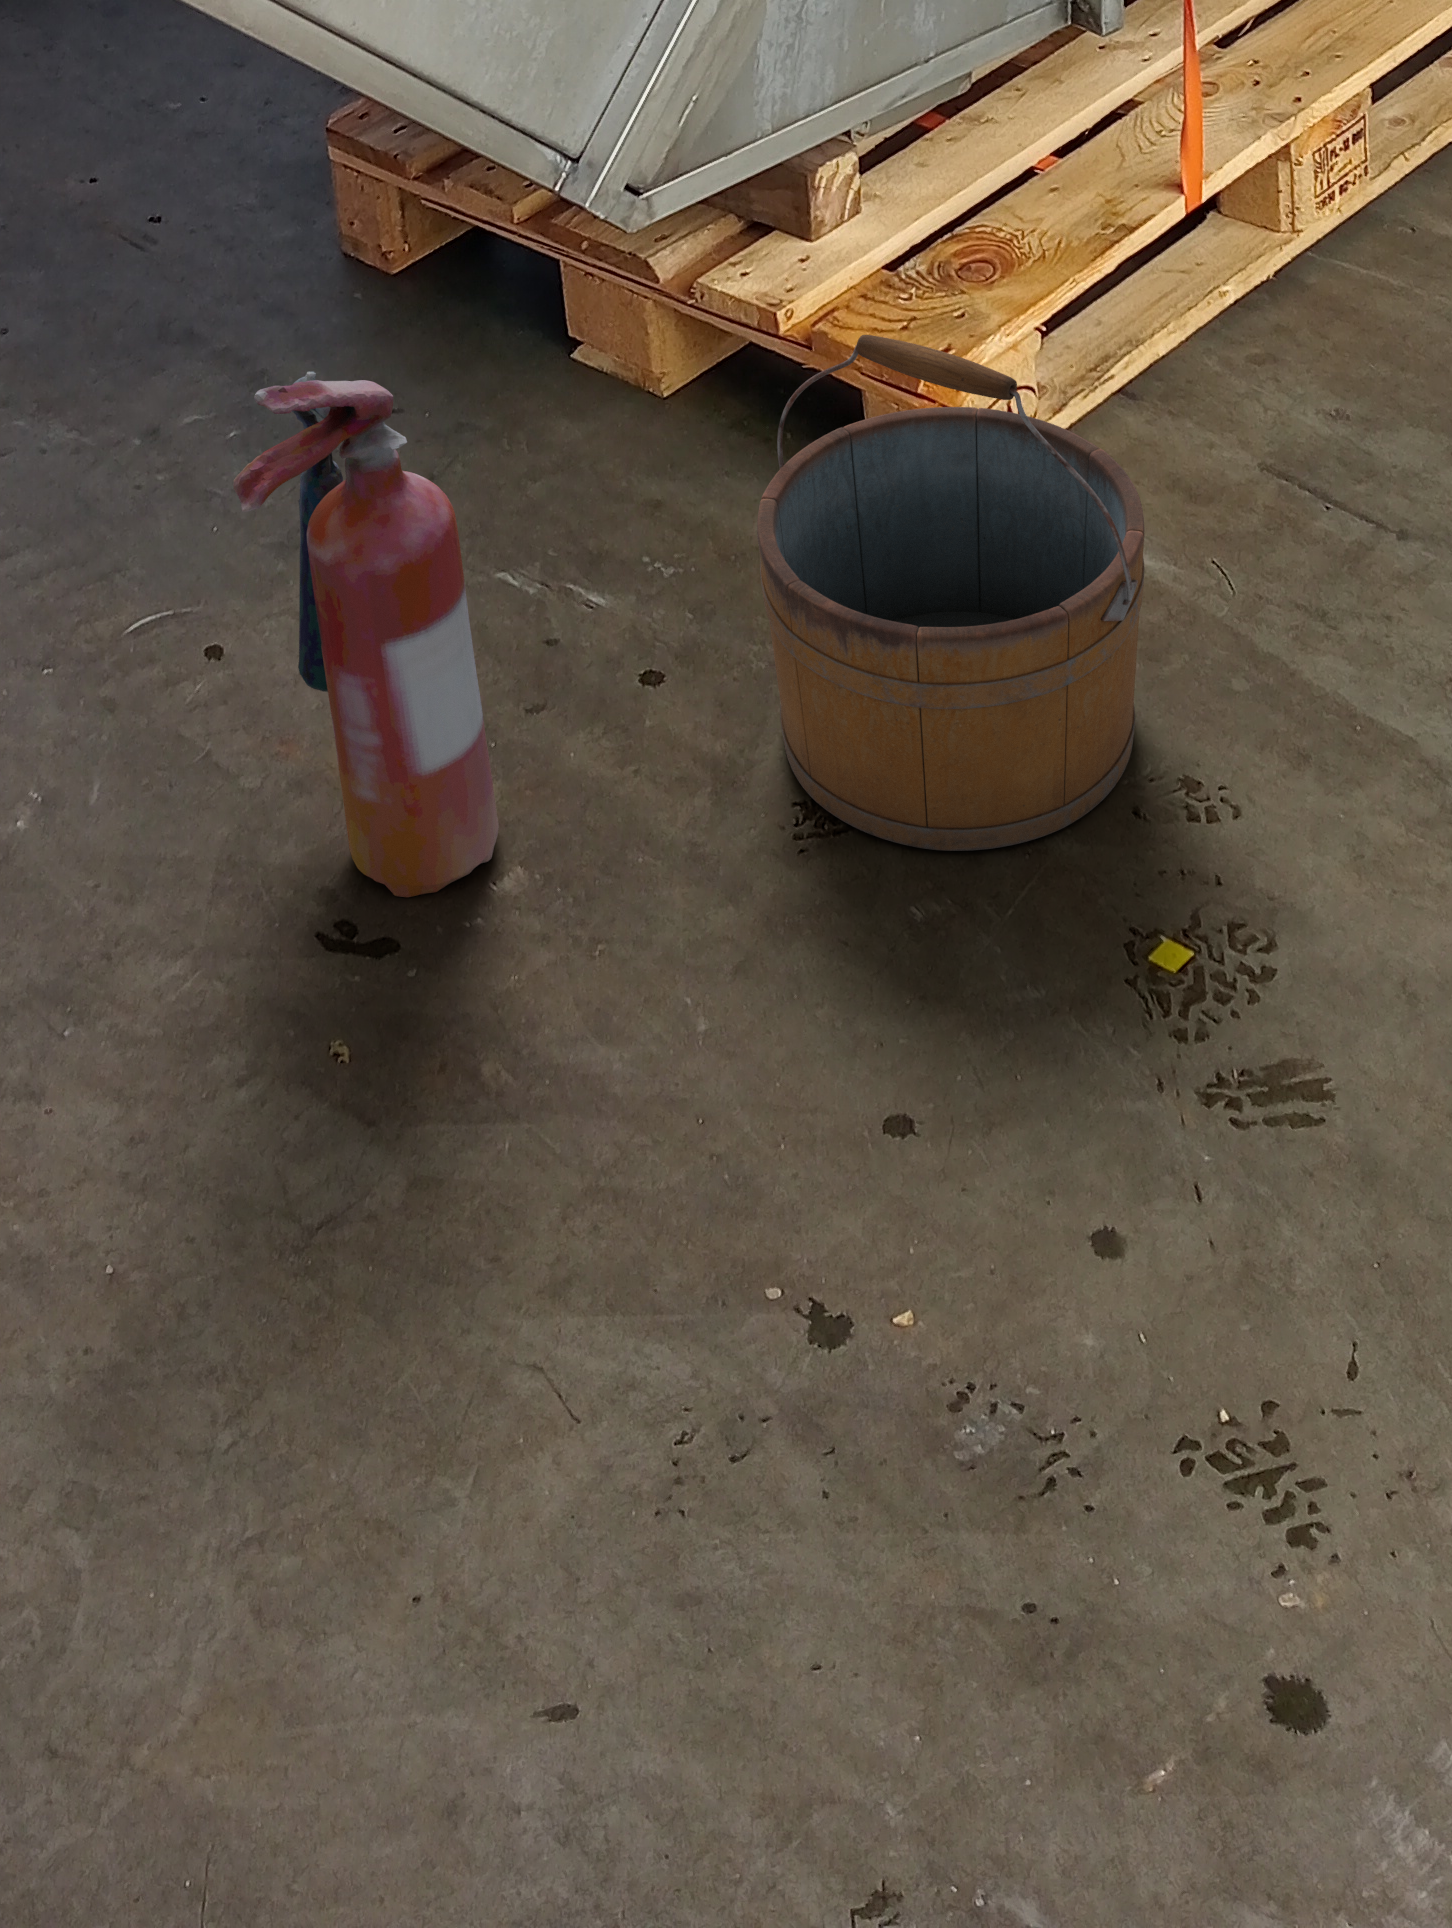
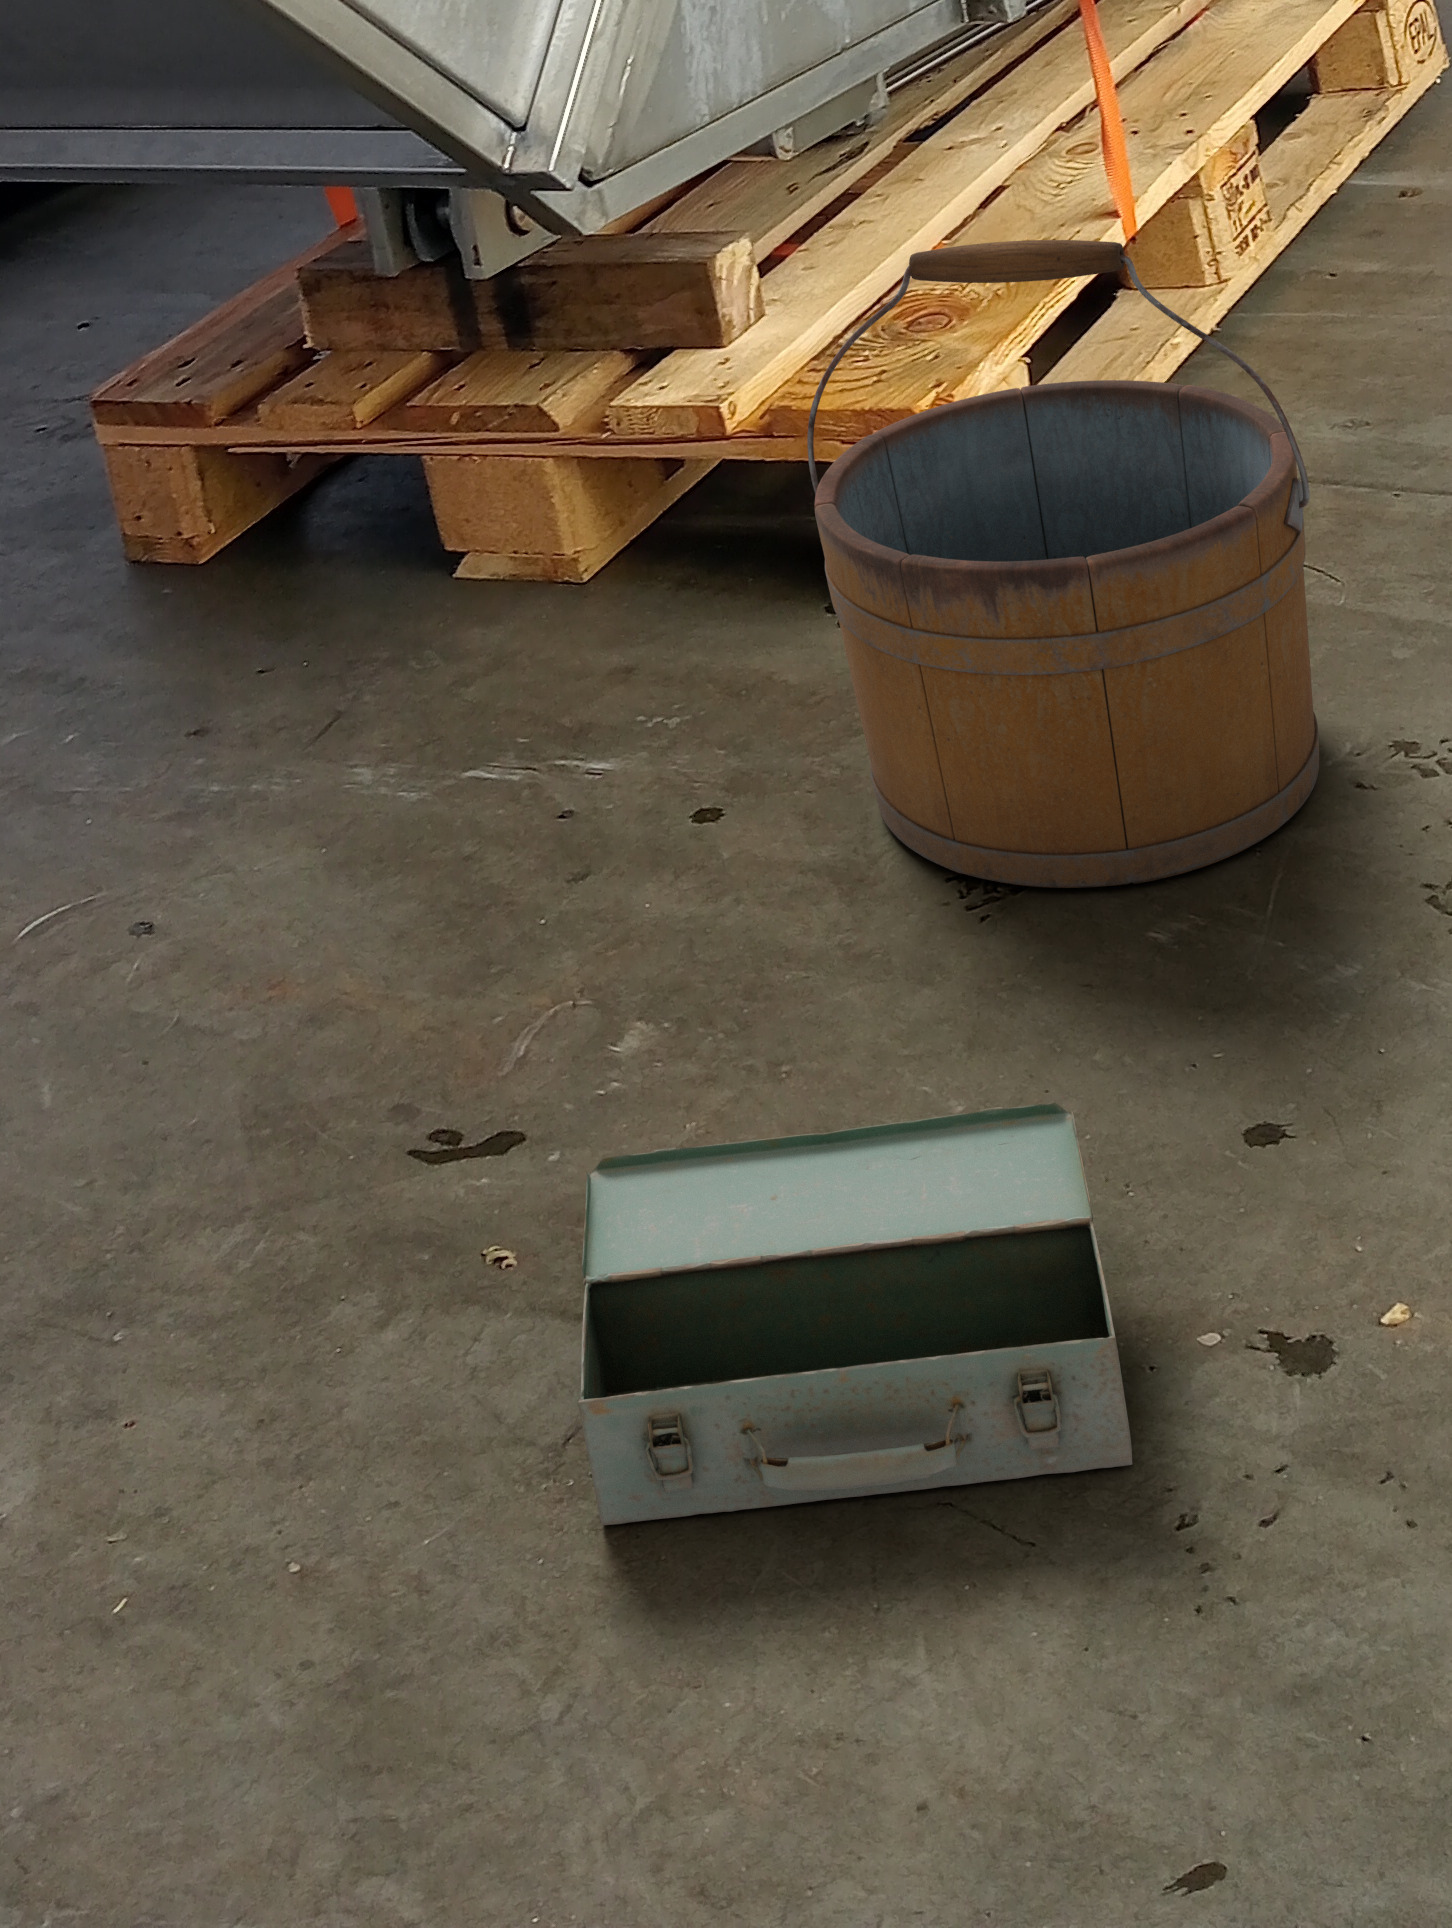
fire extinguisher: present [233,372,499,897] -> none [228,341,586,1090]
toolbox: none [299,1031,734,1384] -> present [578,1102,1132,1525]

